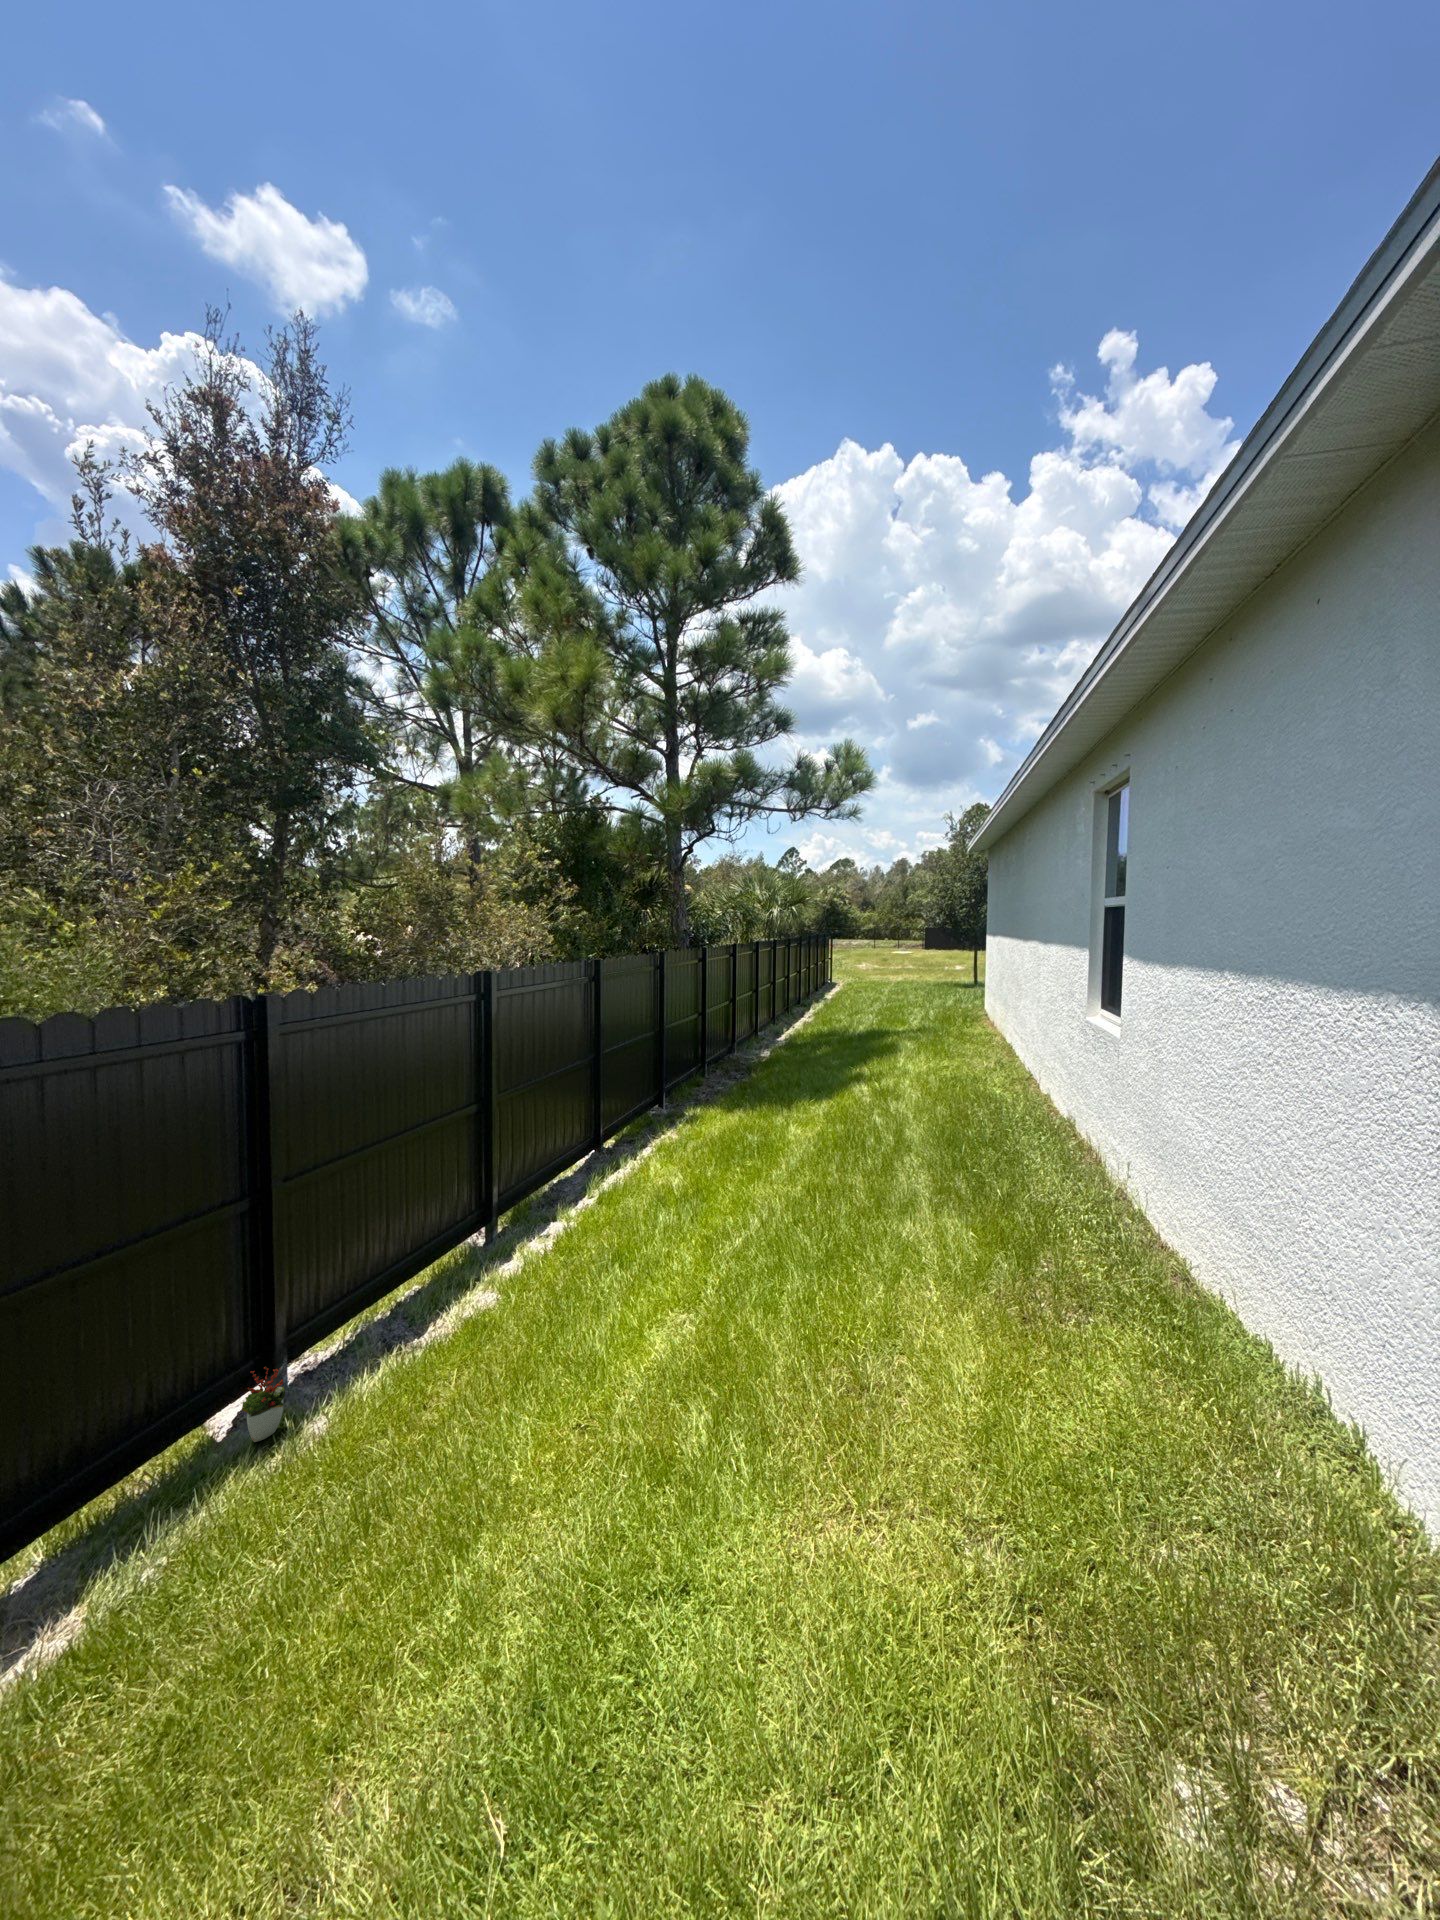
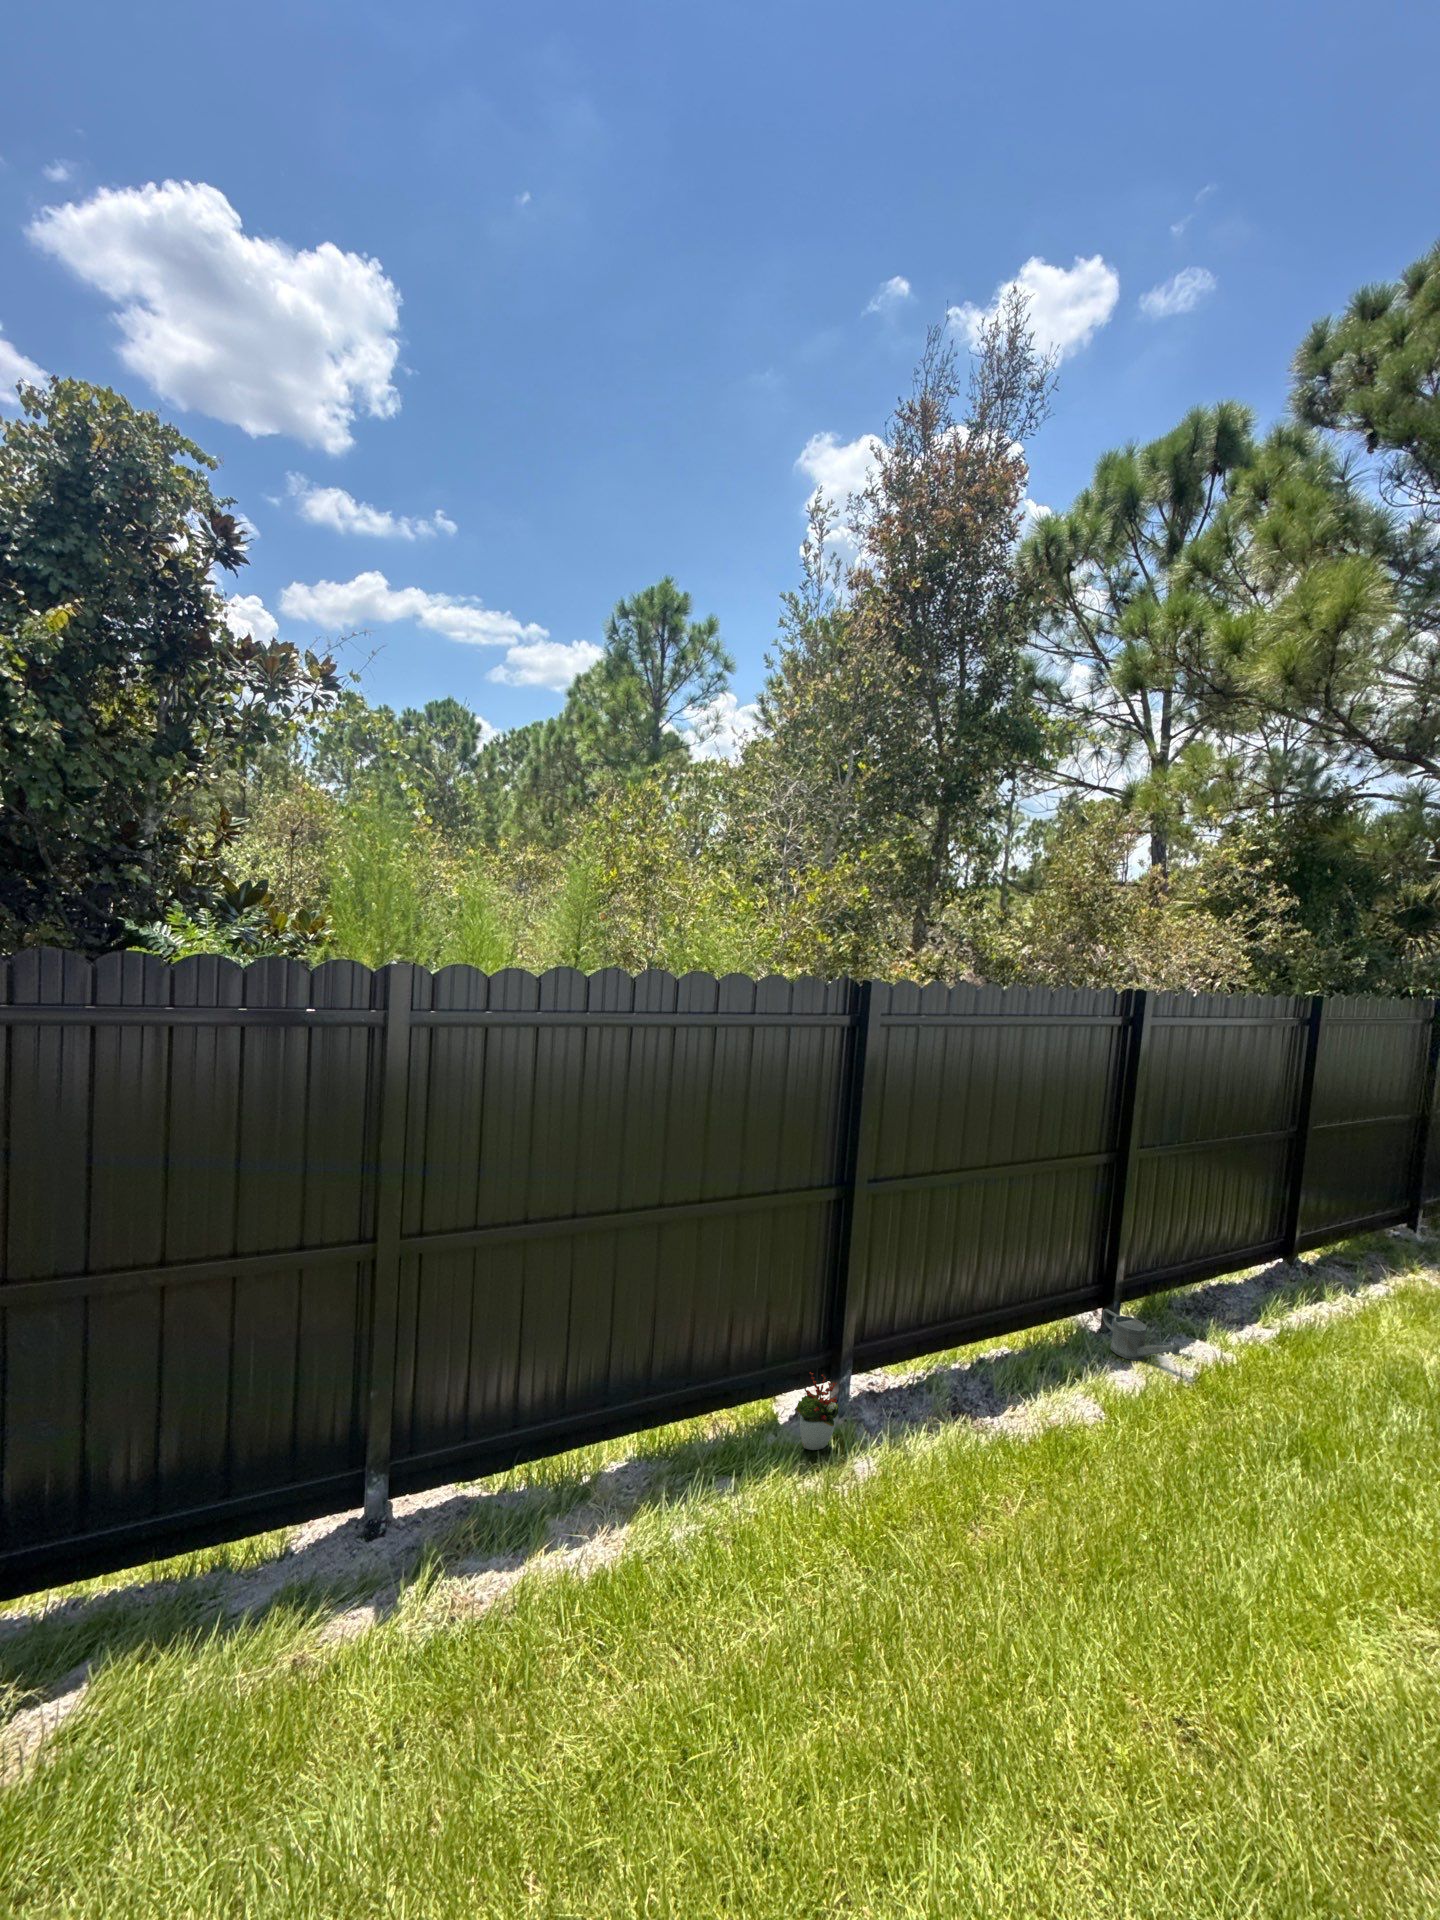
watering can: none [487,1223,542,1255] -> present [1102,1309,1180,1361]

